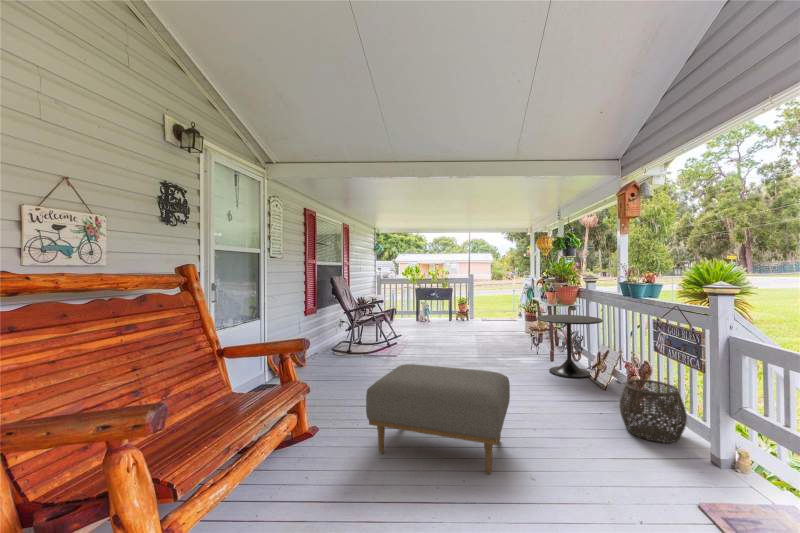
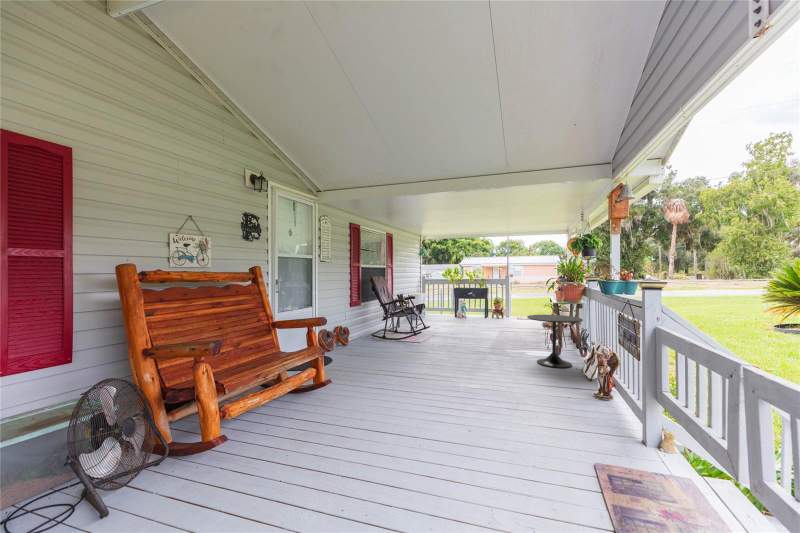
ottoman: present [366,364,510,474] -> none [359,341,464,414]
woven basket: present [620,379,687,443] -> none [554,364,602,412]

